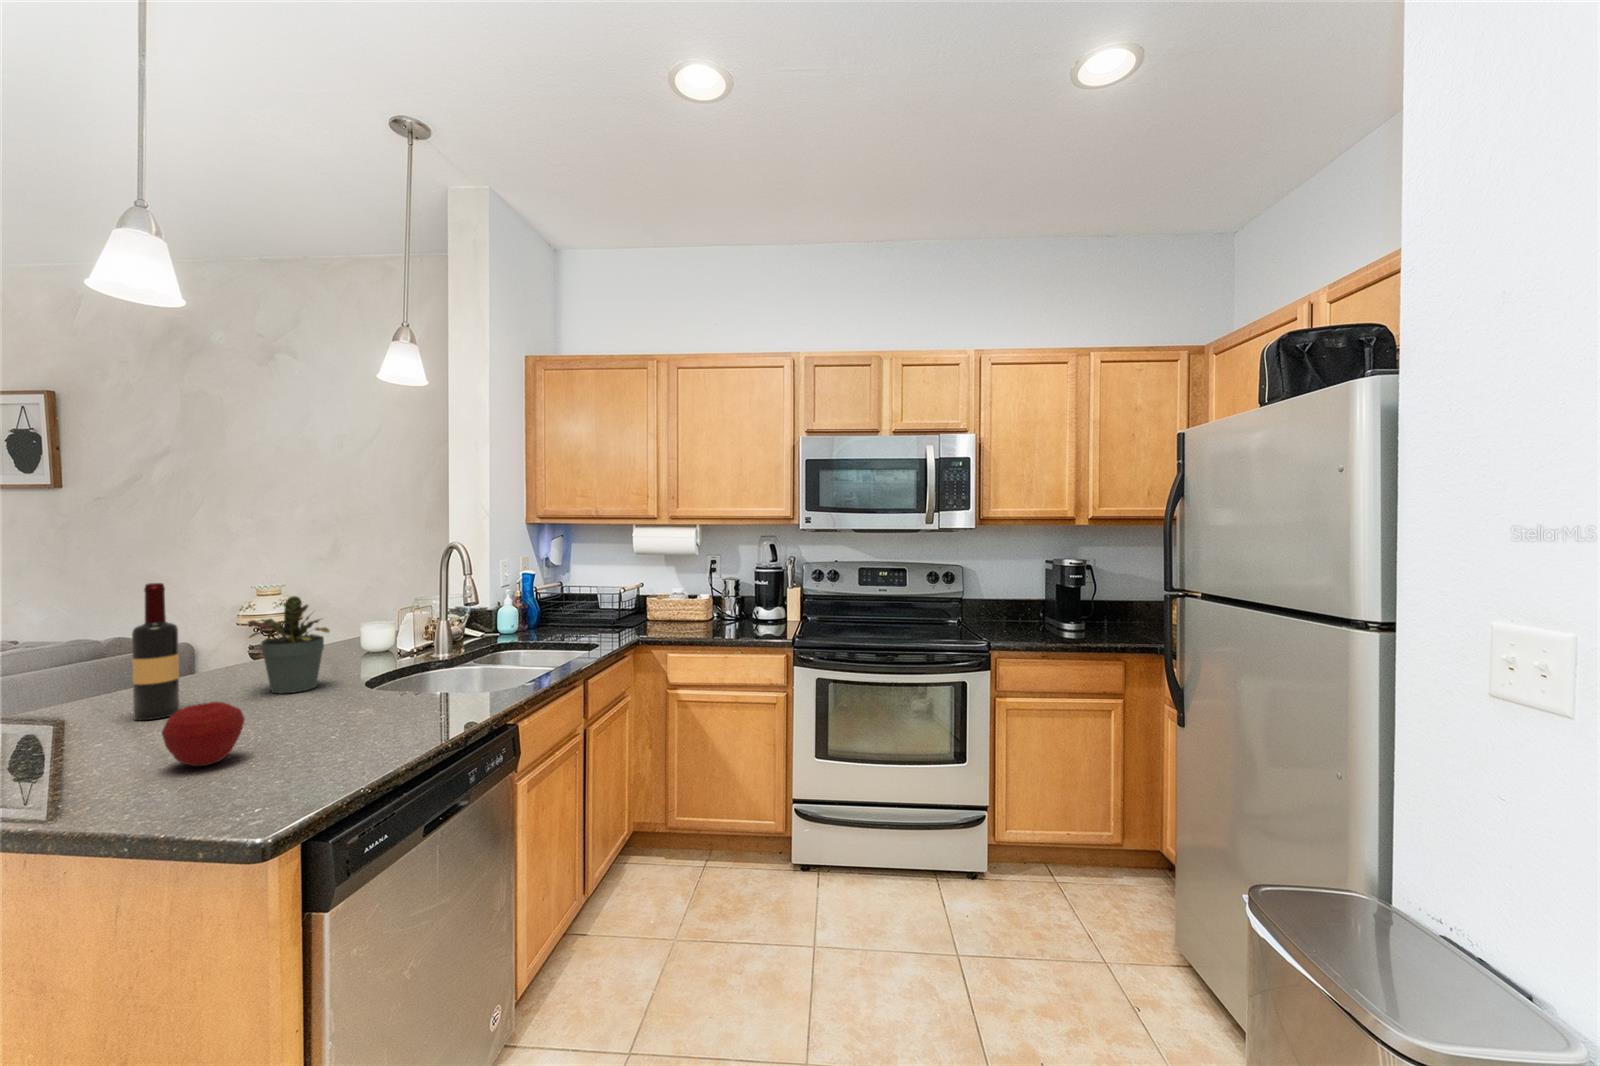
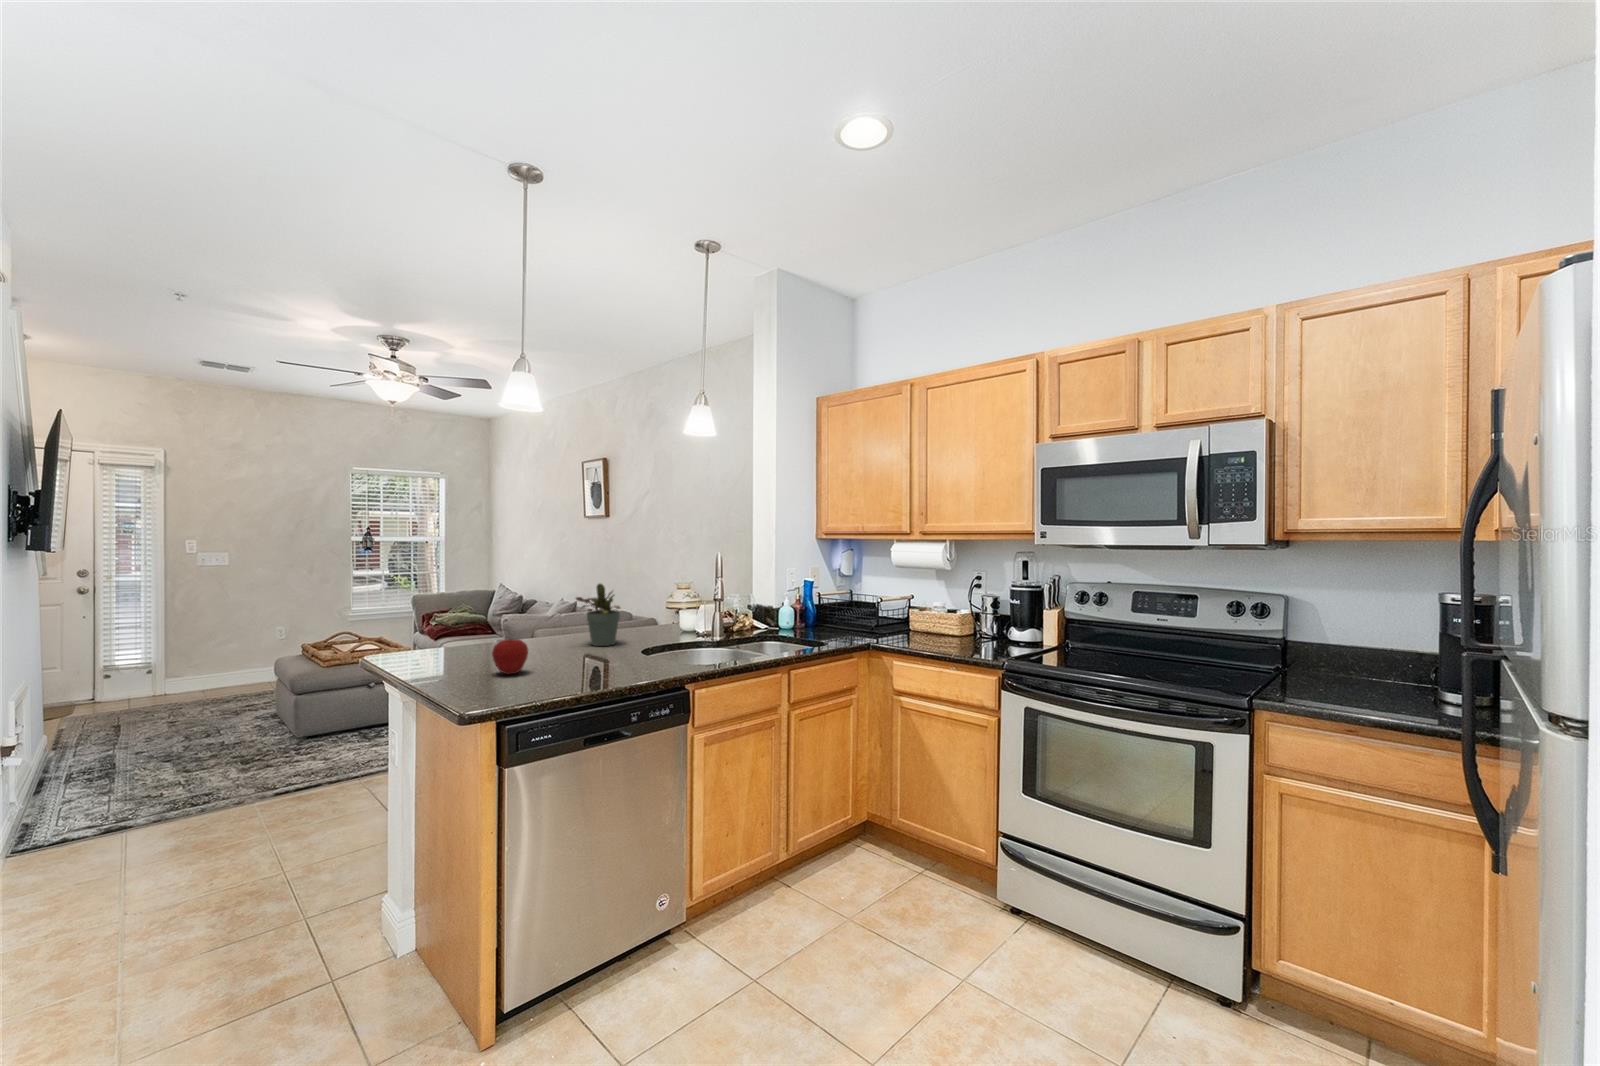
wine bottle: present [132,583,180,720] -> none [523,571,543,649]

